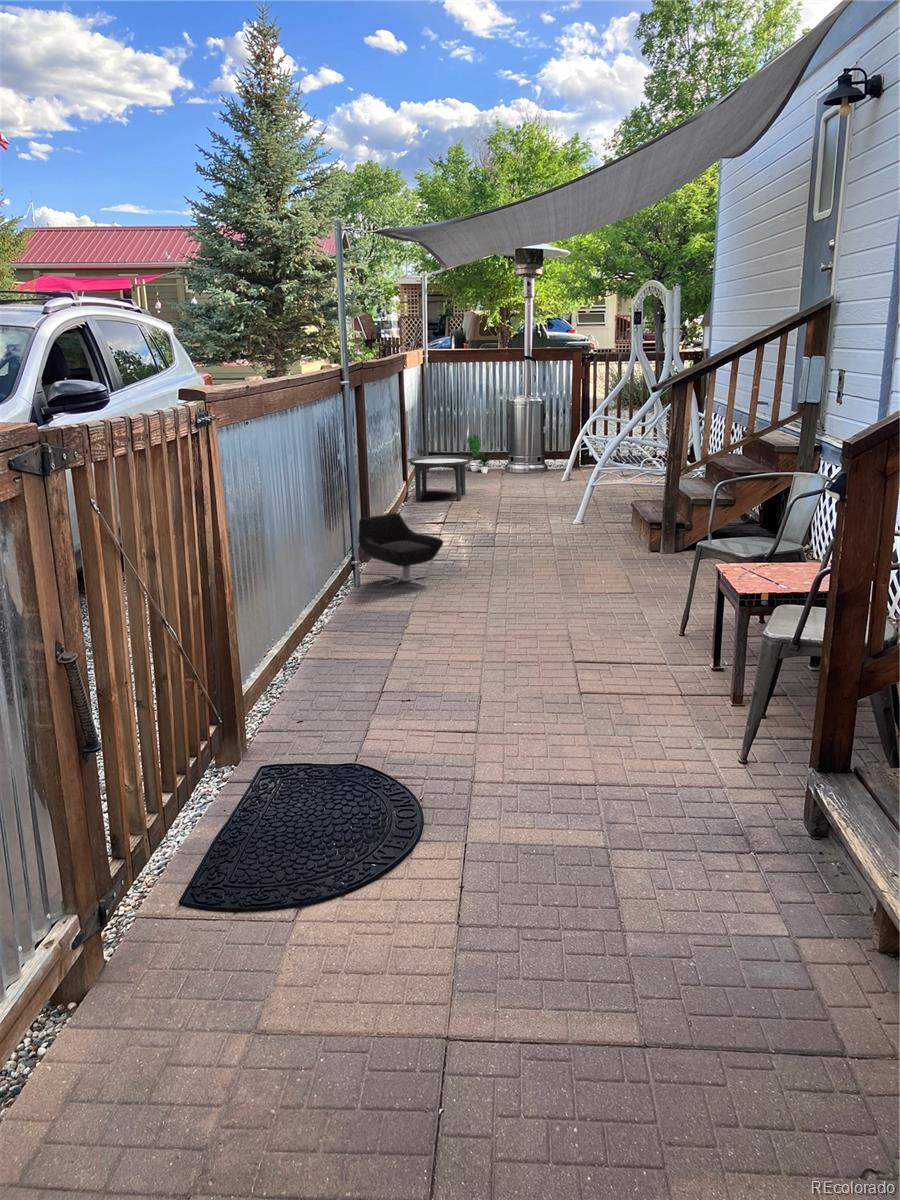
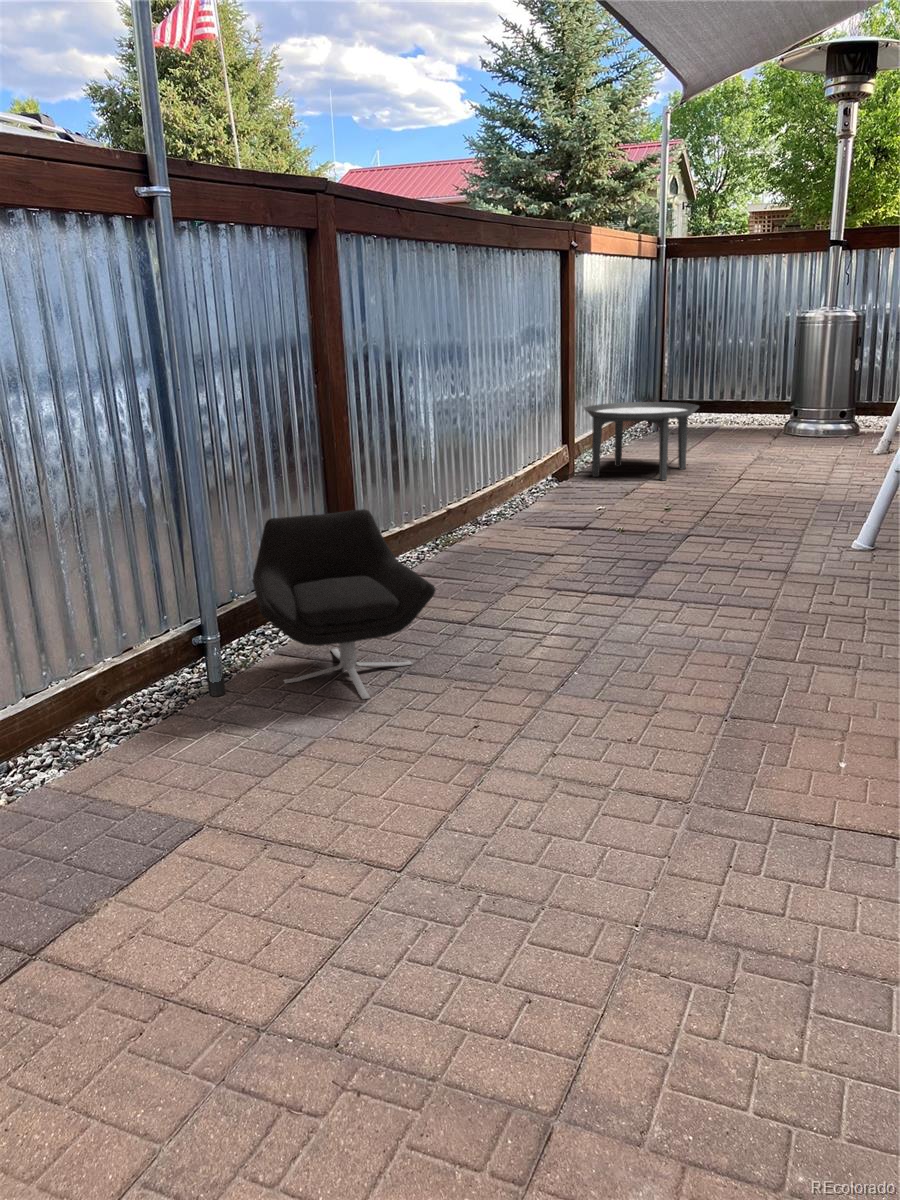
potted plant: present [467,435,490,473] -> none [724,370,763,436]

